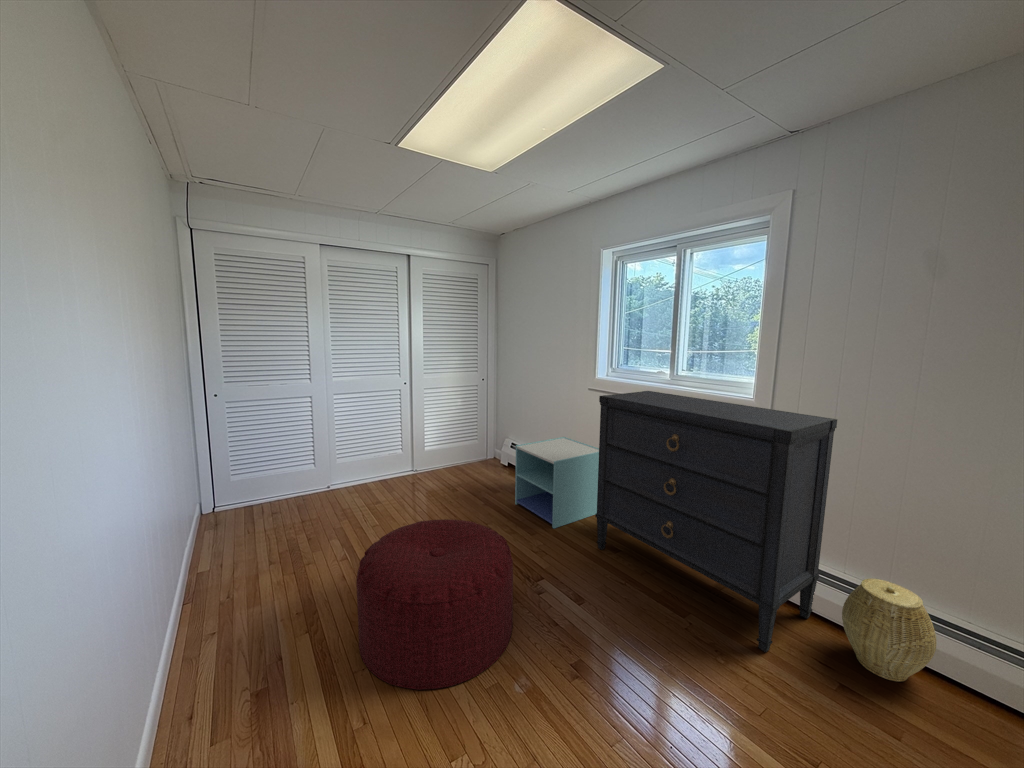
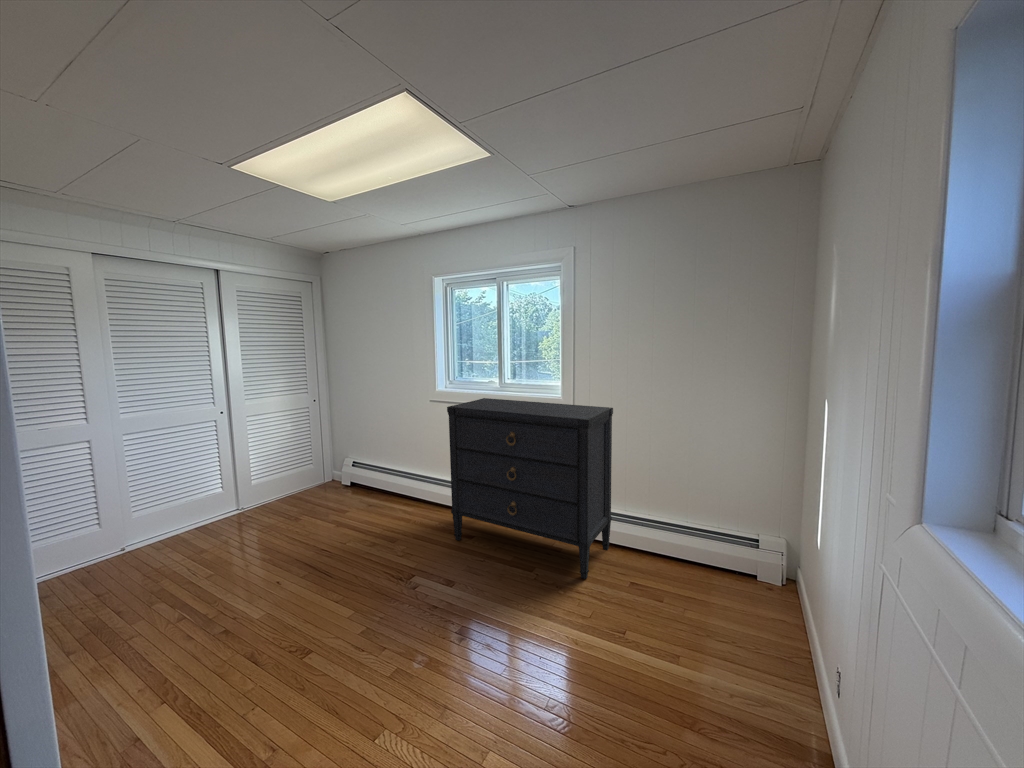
nightstand: present [515,437,599,528] -> none [365,447,454,533]
ottoman: present [356,519,513,690] -> none [232,539,397,706]
woven basket: present [842,578,937,682] -> none [626,510,673,573]

